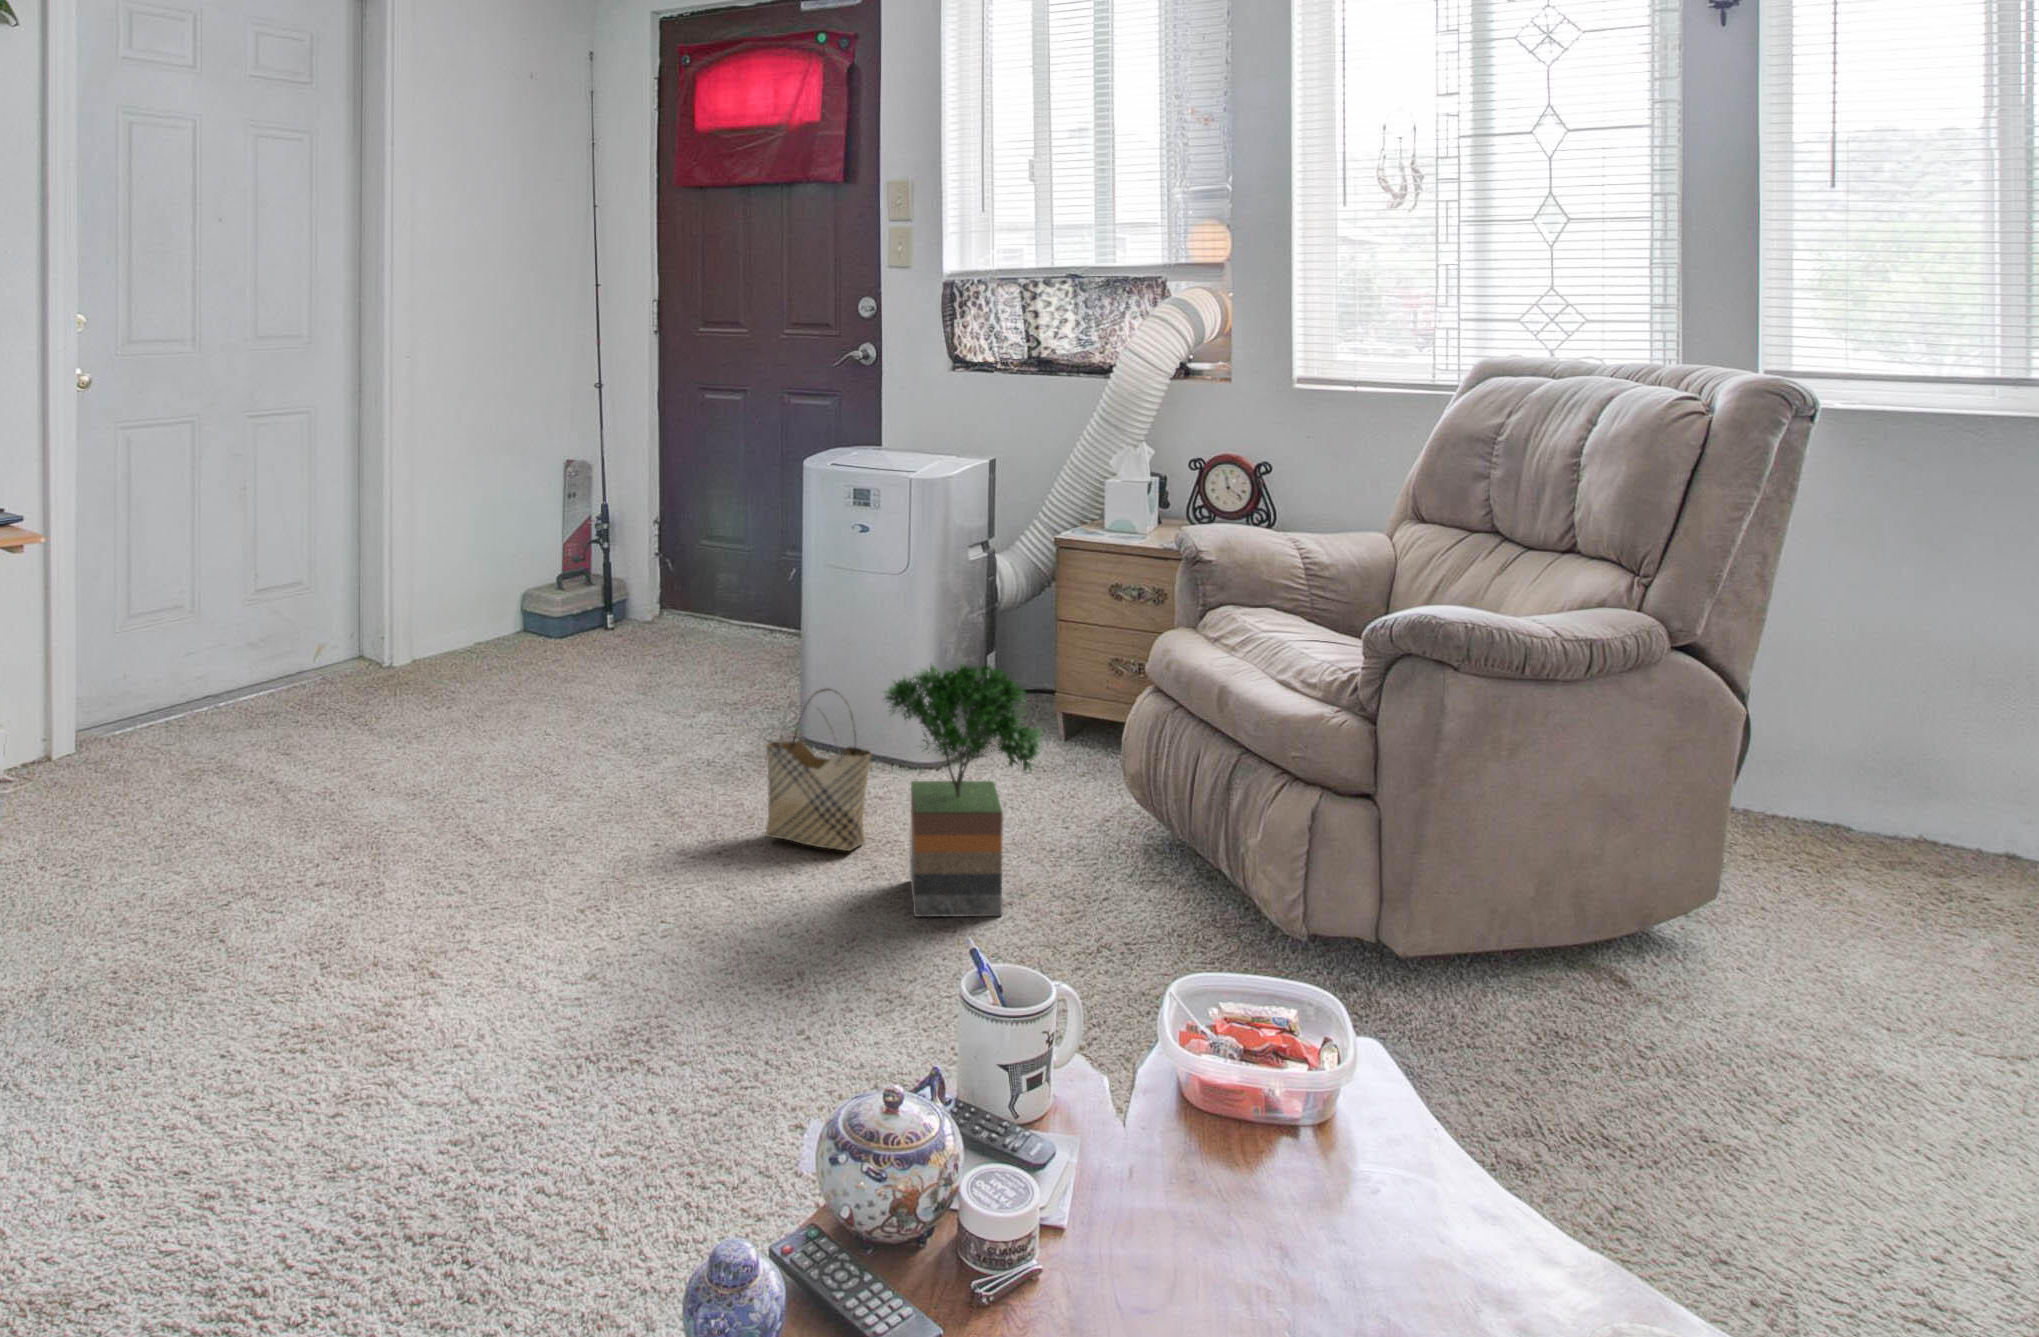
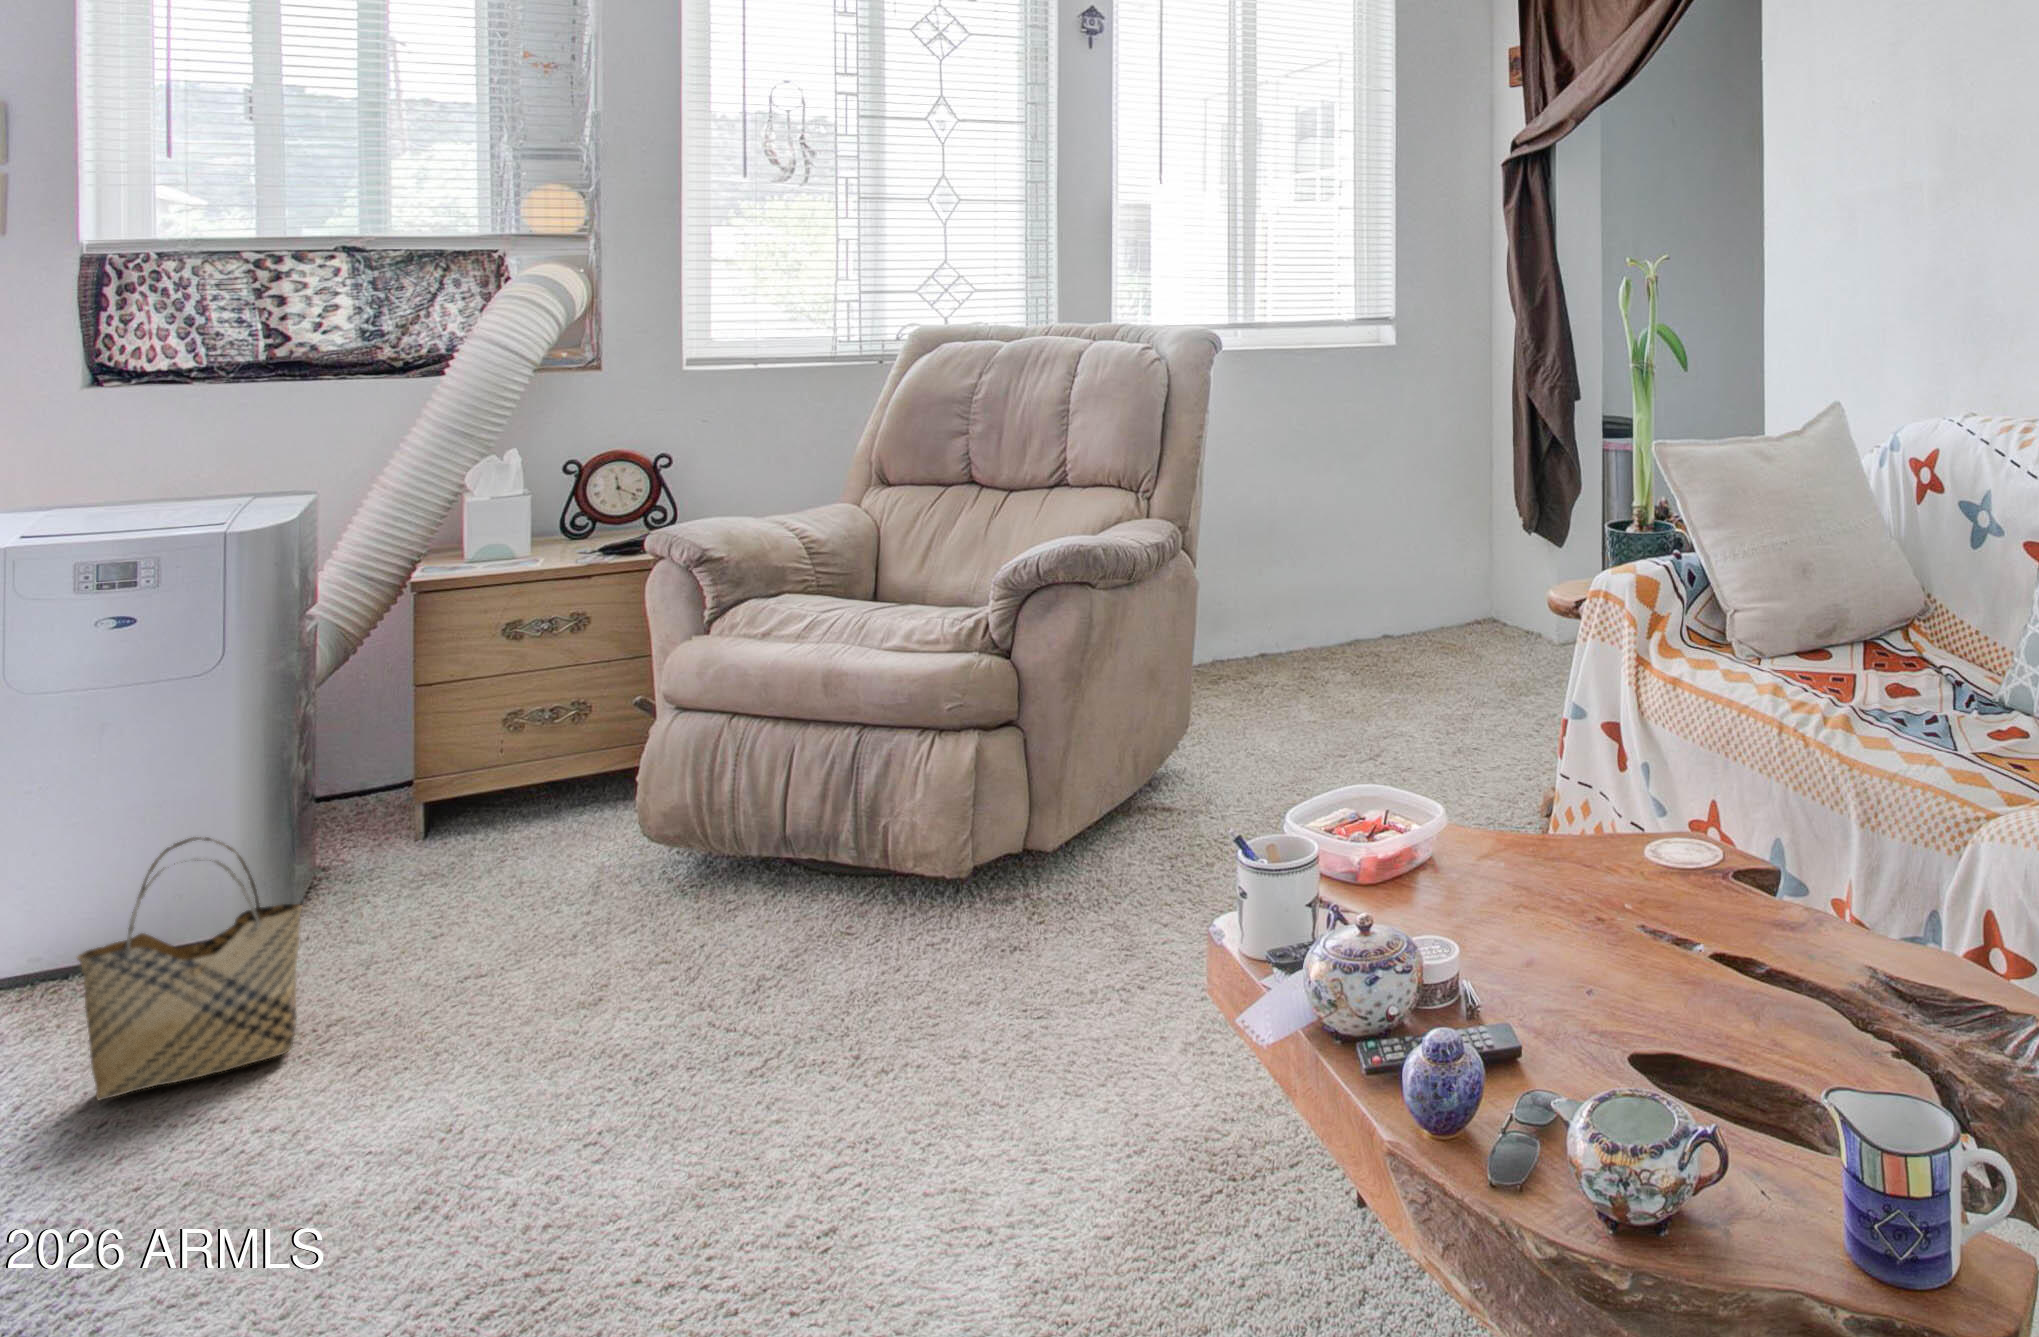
potted tree: present [884,664,1042,917] -> none [386,714,665,1067]

